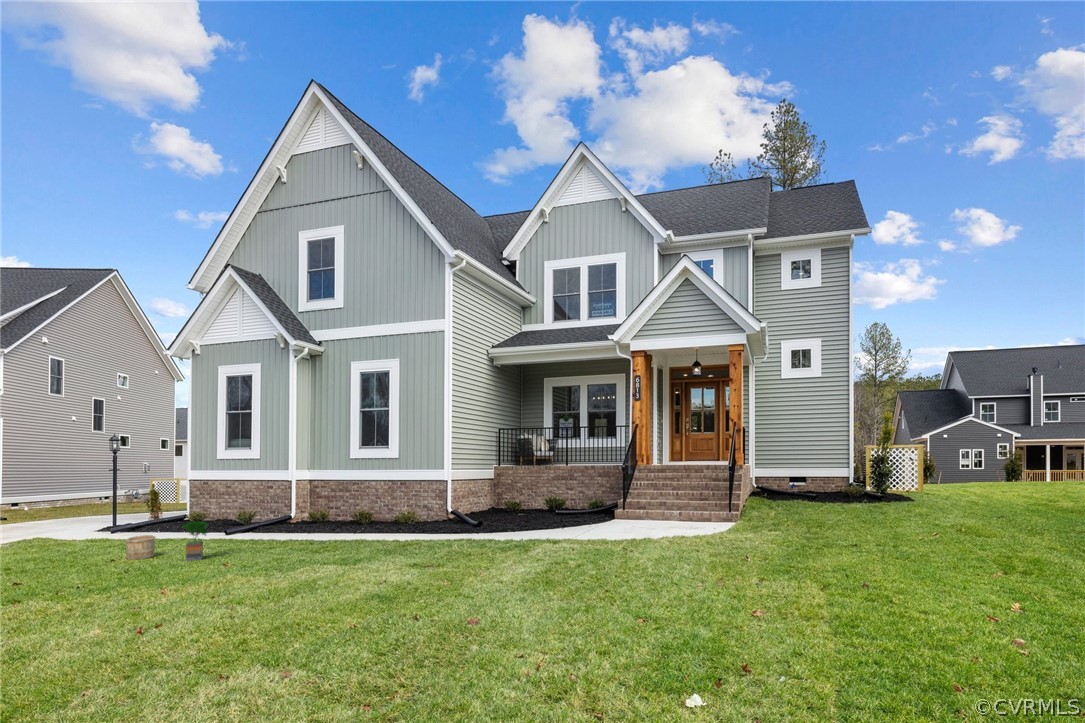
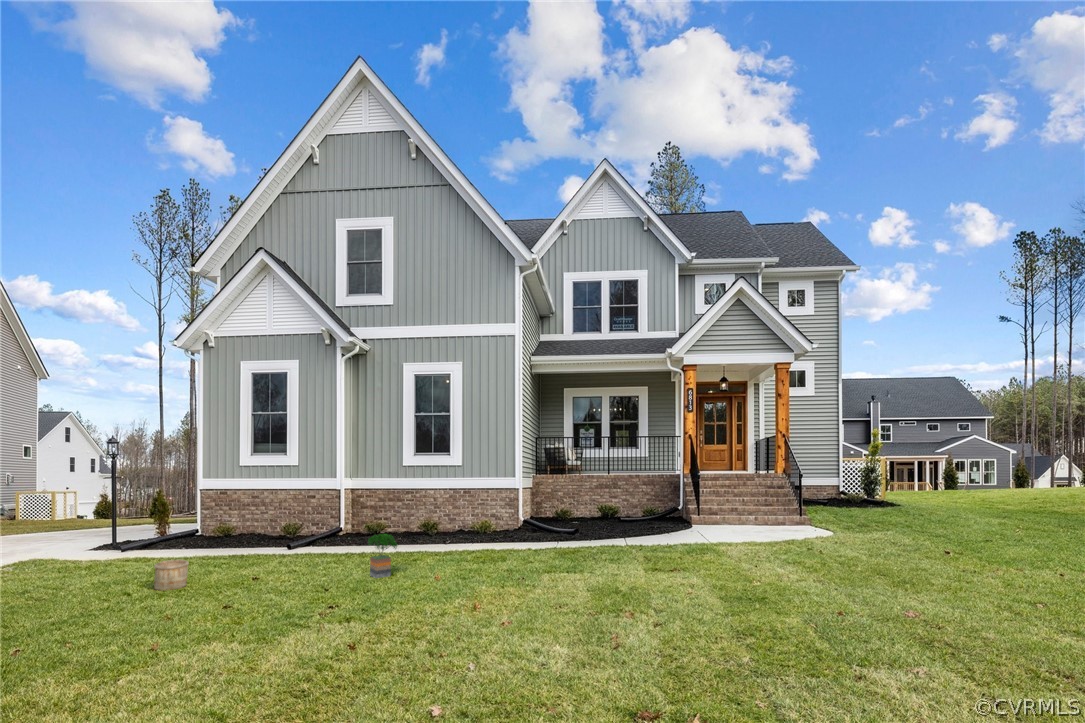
wooden bucket: present [125,535,155,560] -> present [154,560,189,590]

